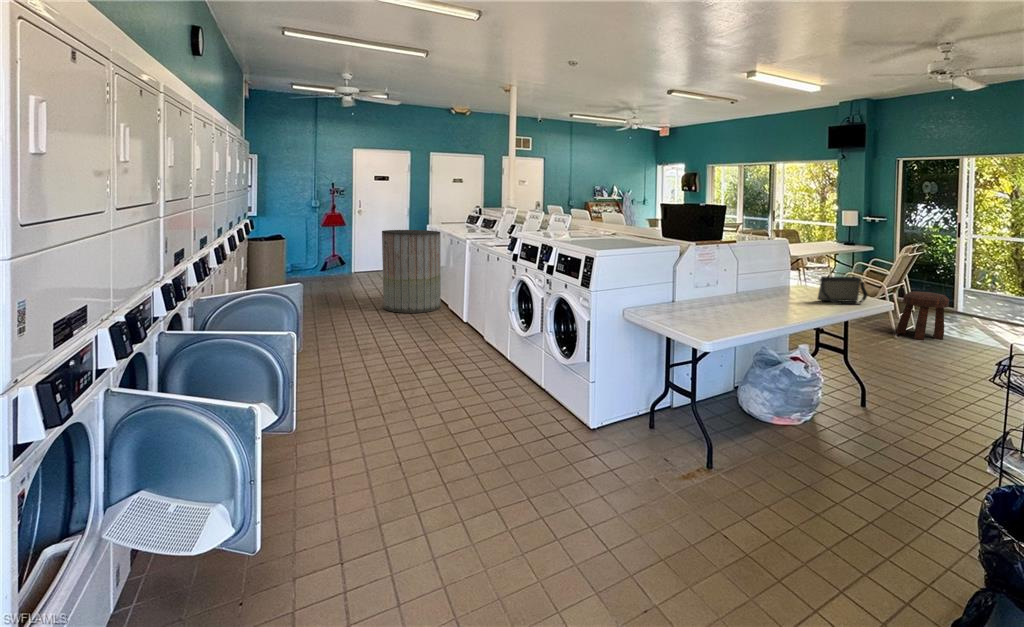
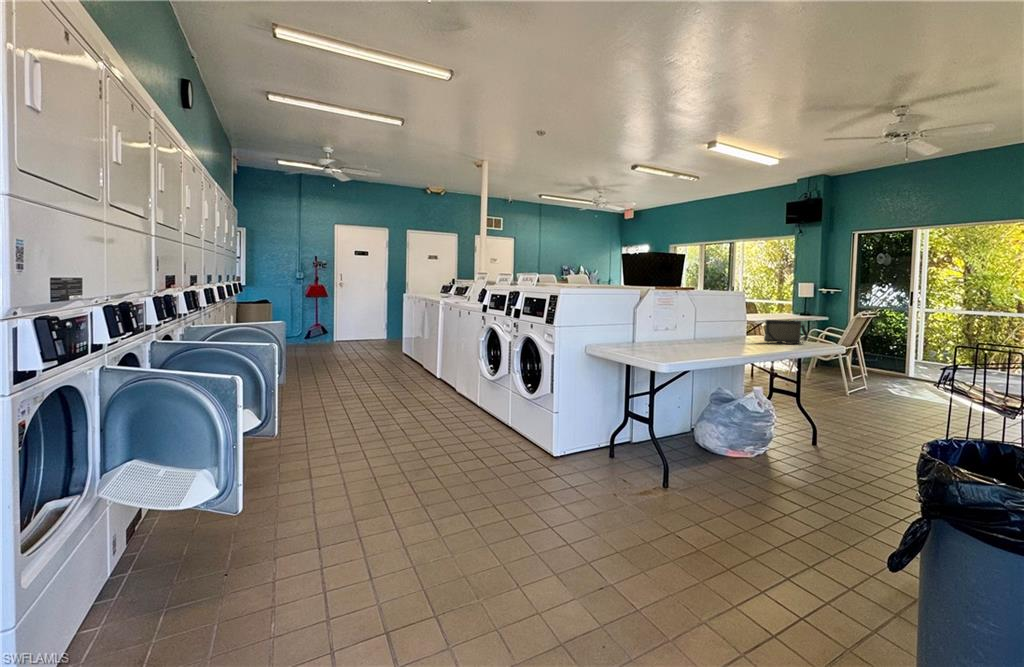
trash can: present [382,230,441,313] -> none [355,295,414,374]
stool: present [896,291,950,340] -> none [852,352,897,397]

